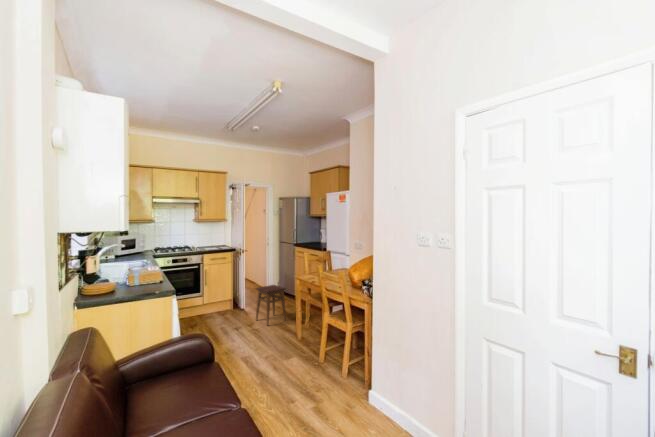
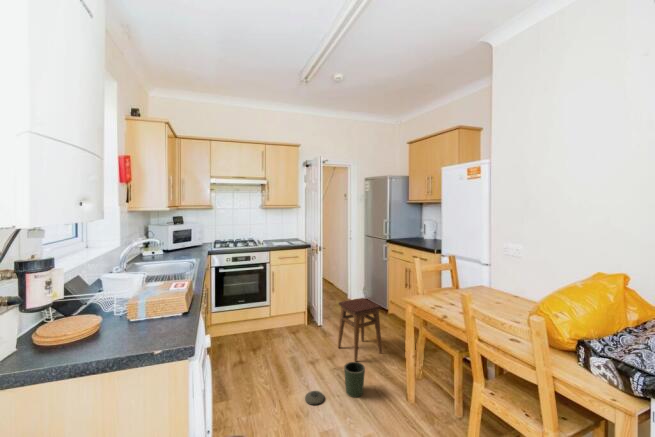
trash can: none [232,321,271,347] -> present [305,362,365,405]

